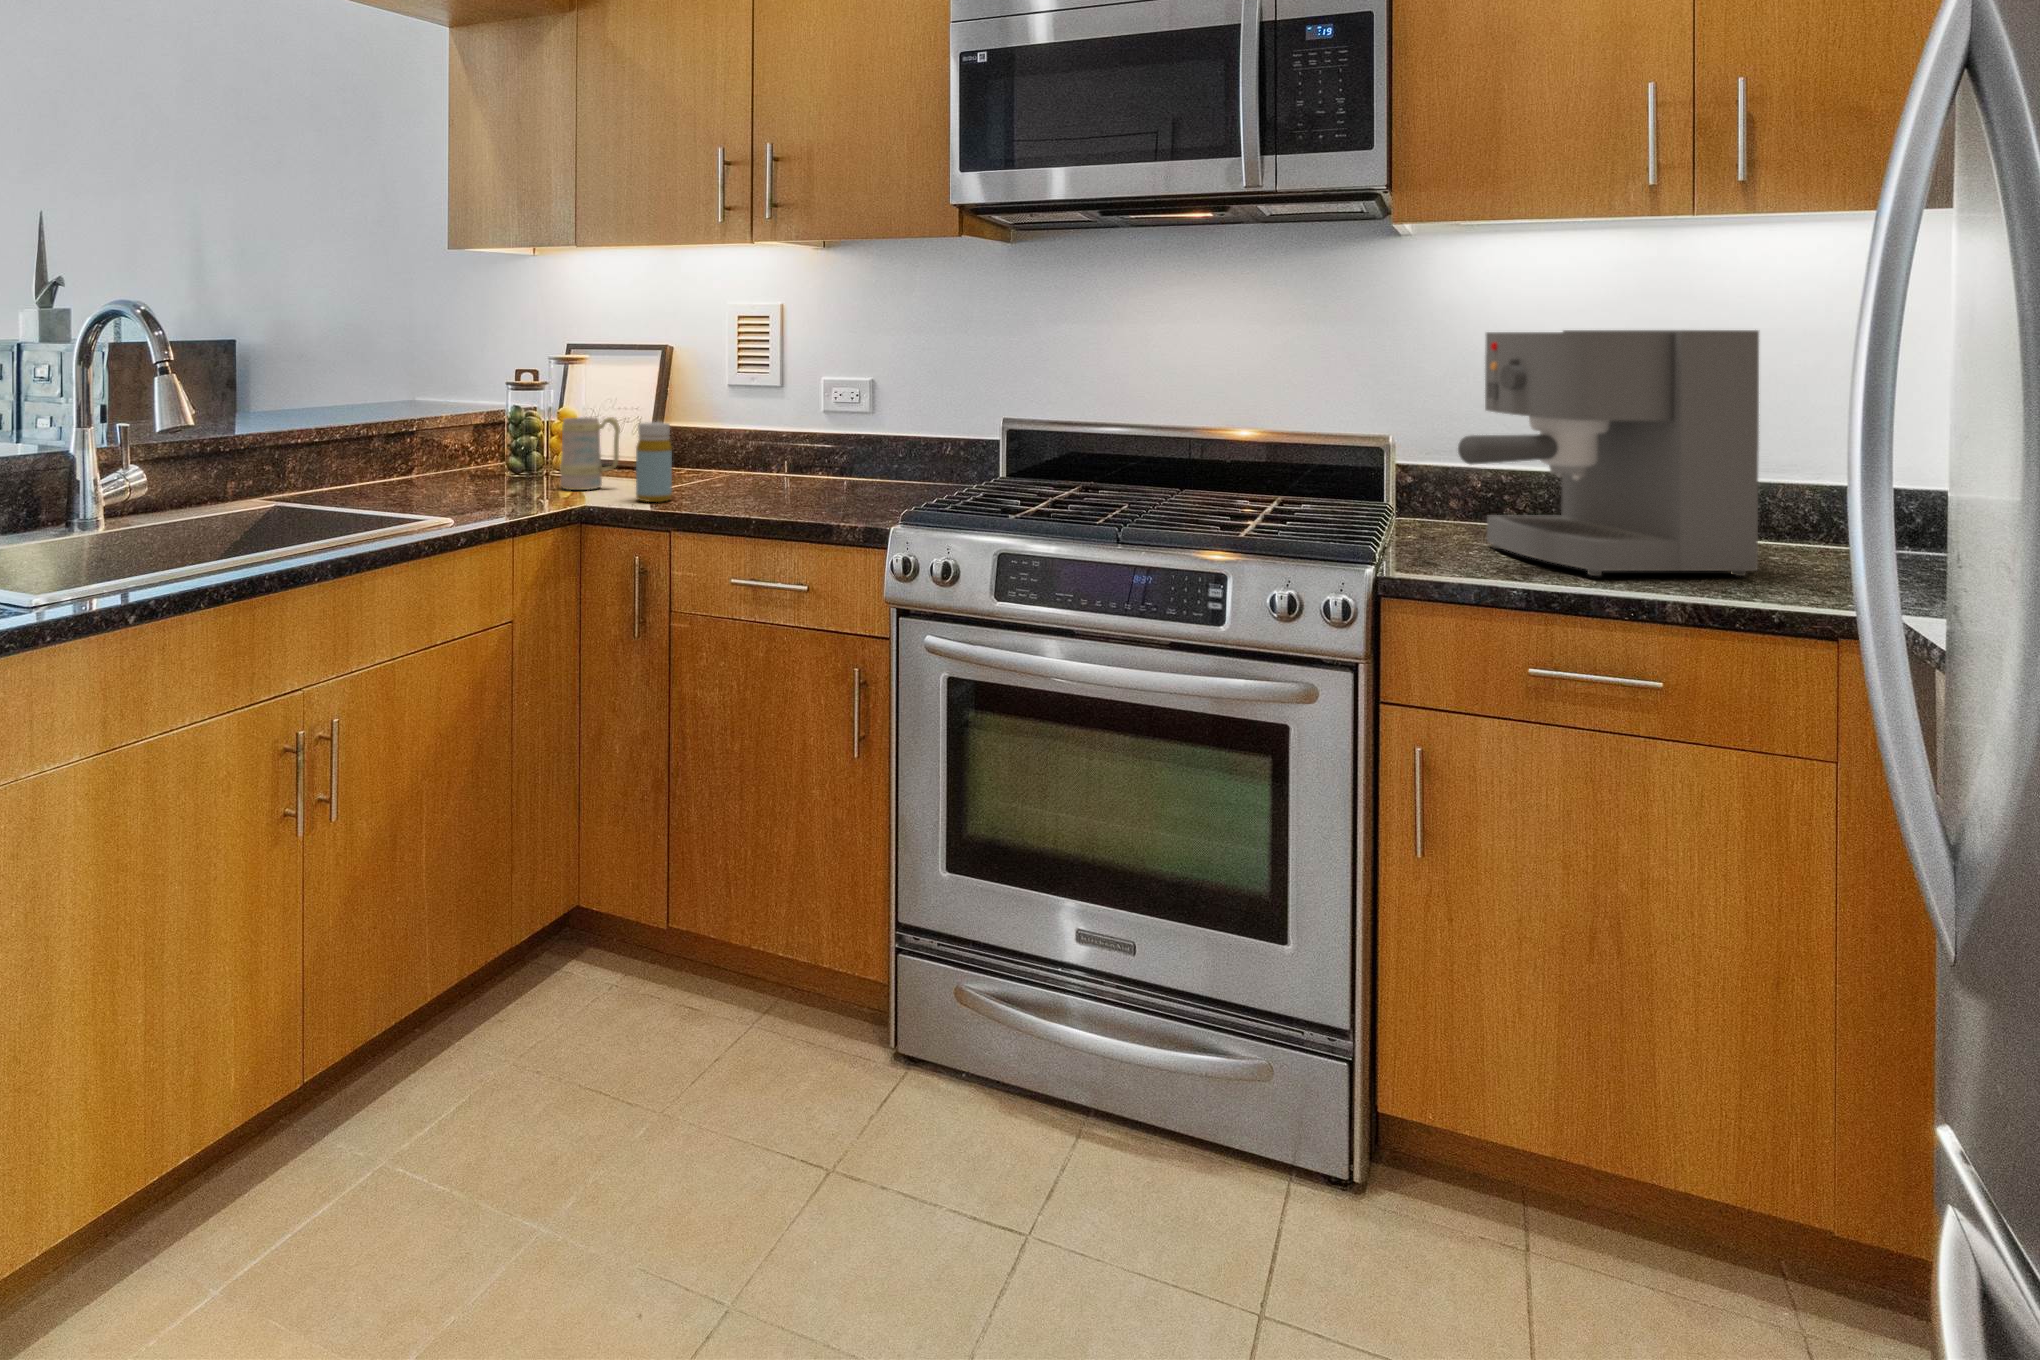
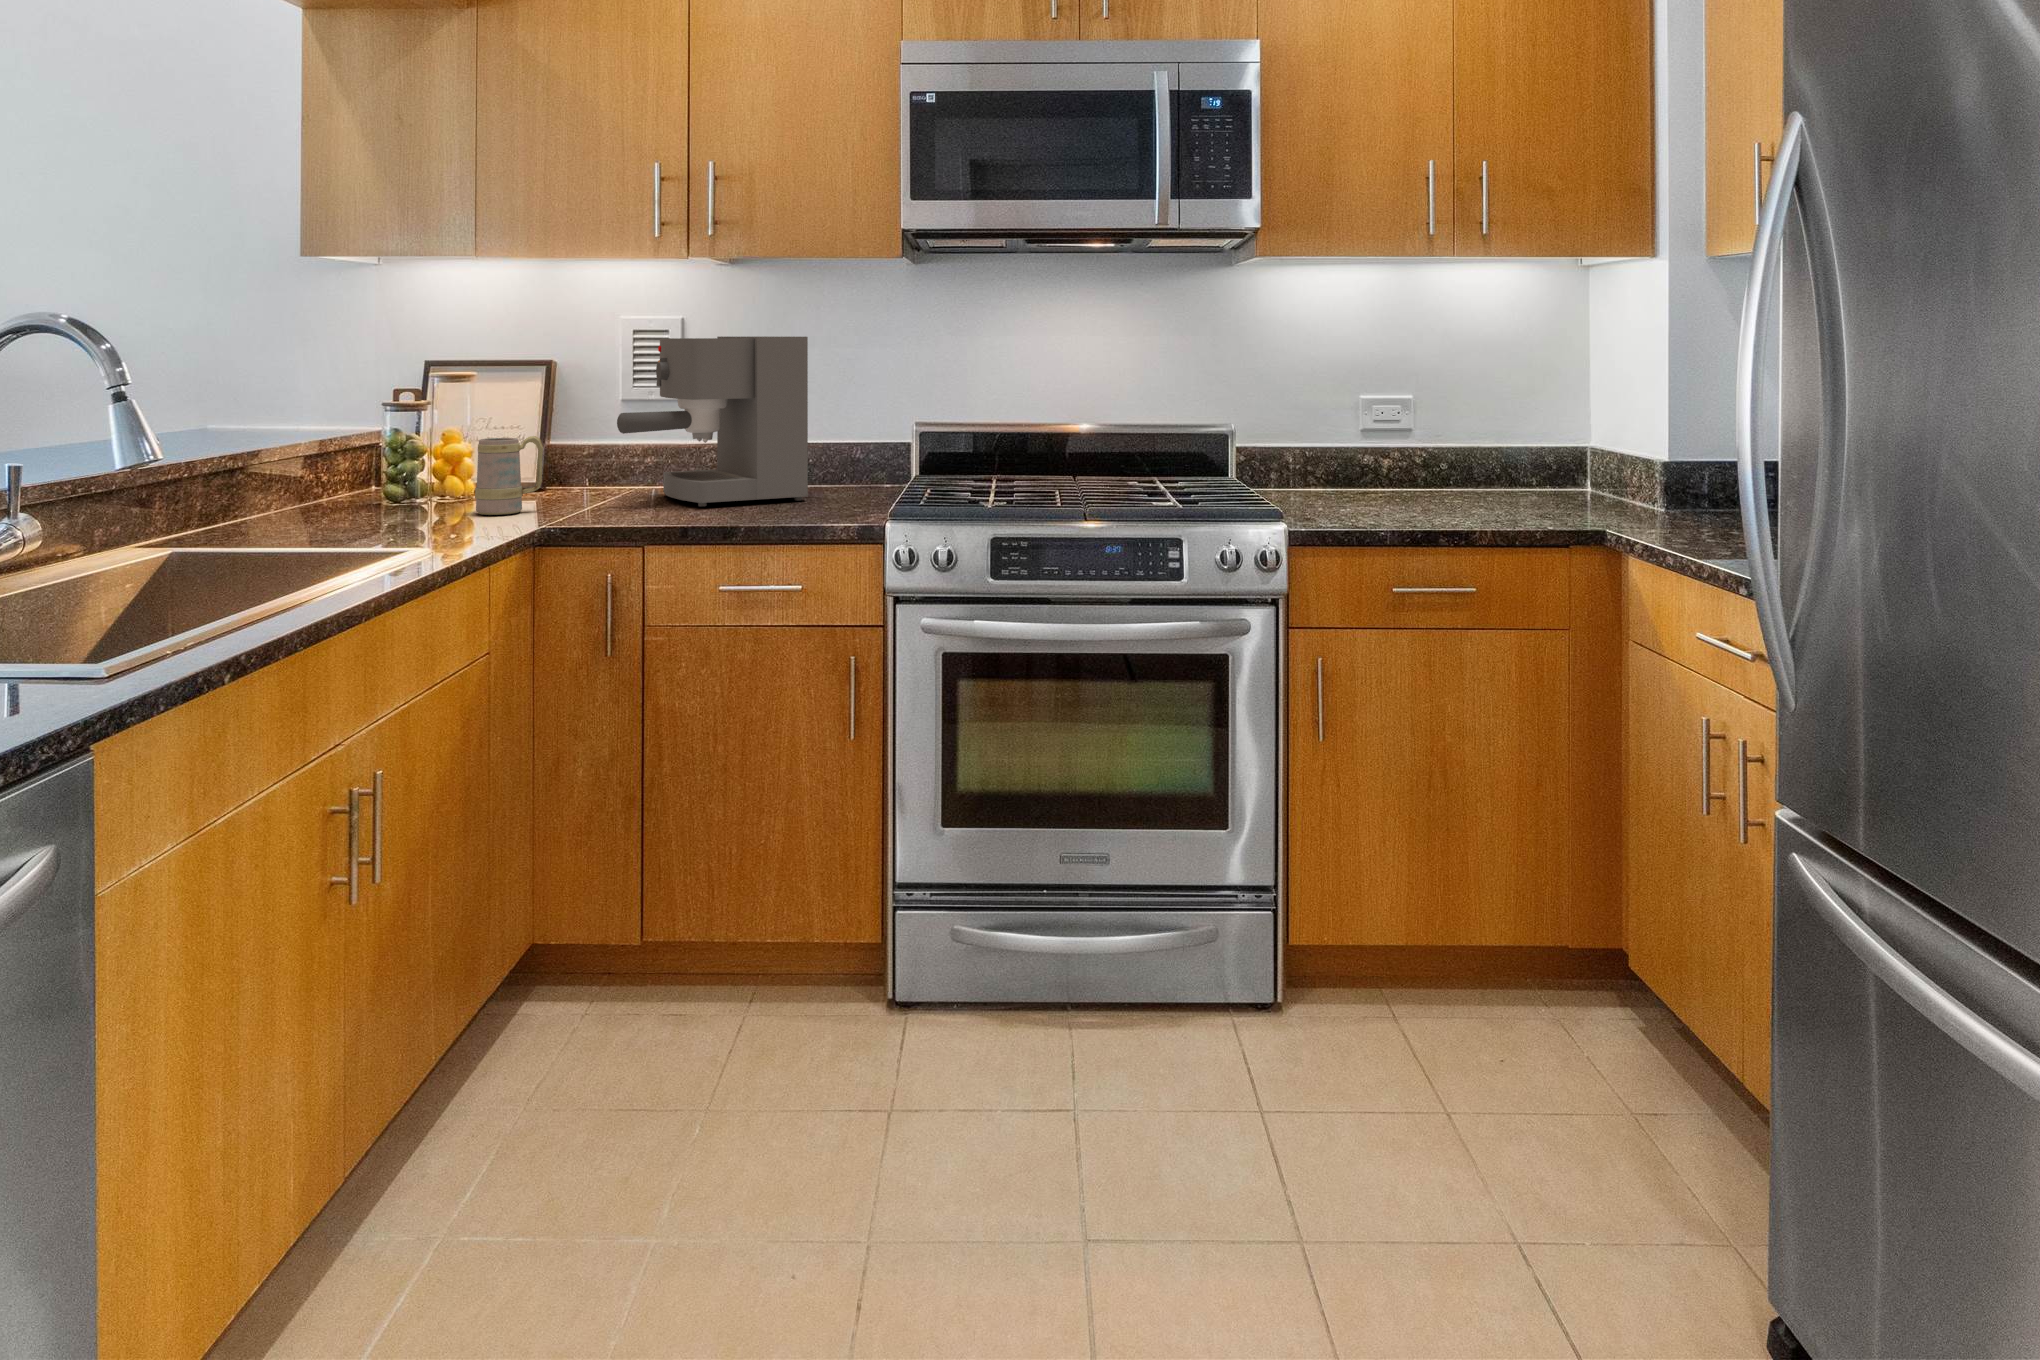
coffee maker: present [1458,330,1759,576] -> present [617,336,808,506]
bottle: present [636,422,672,502] -> none [587,439,624,520]

